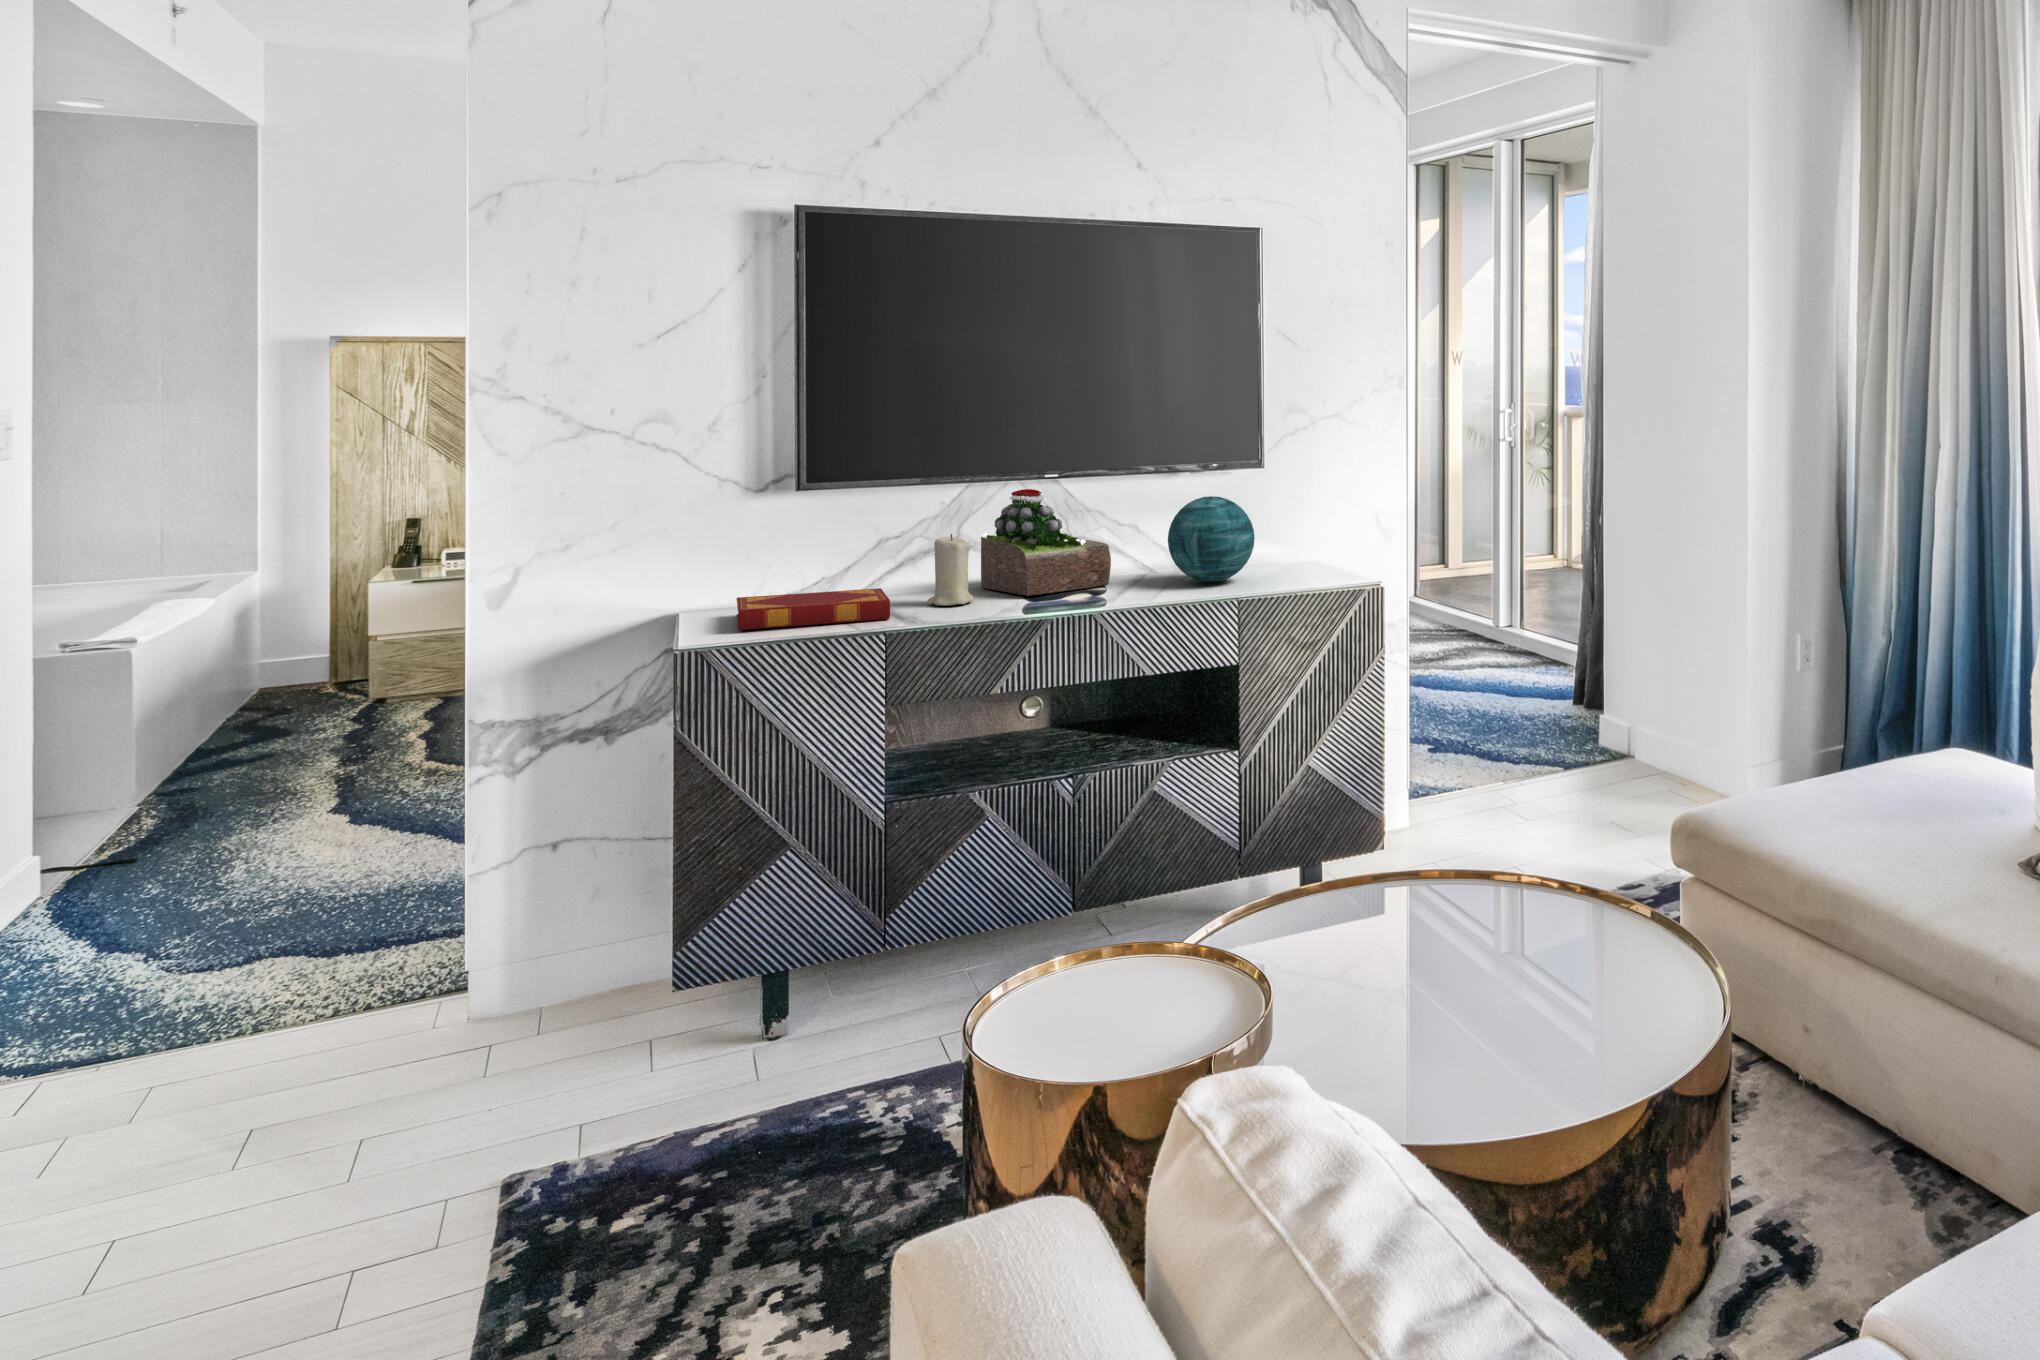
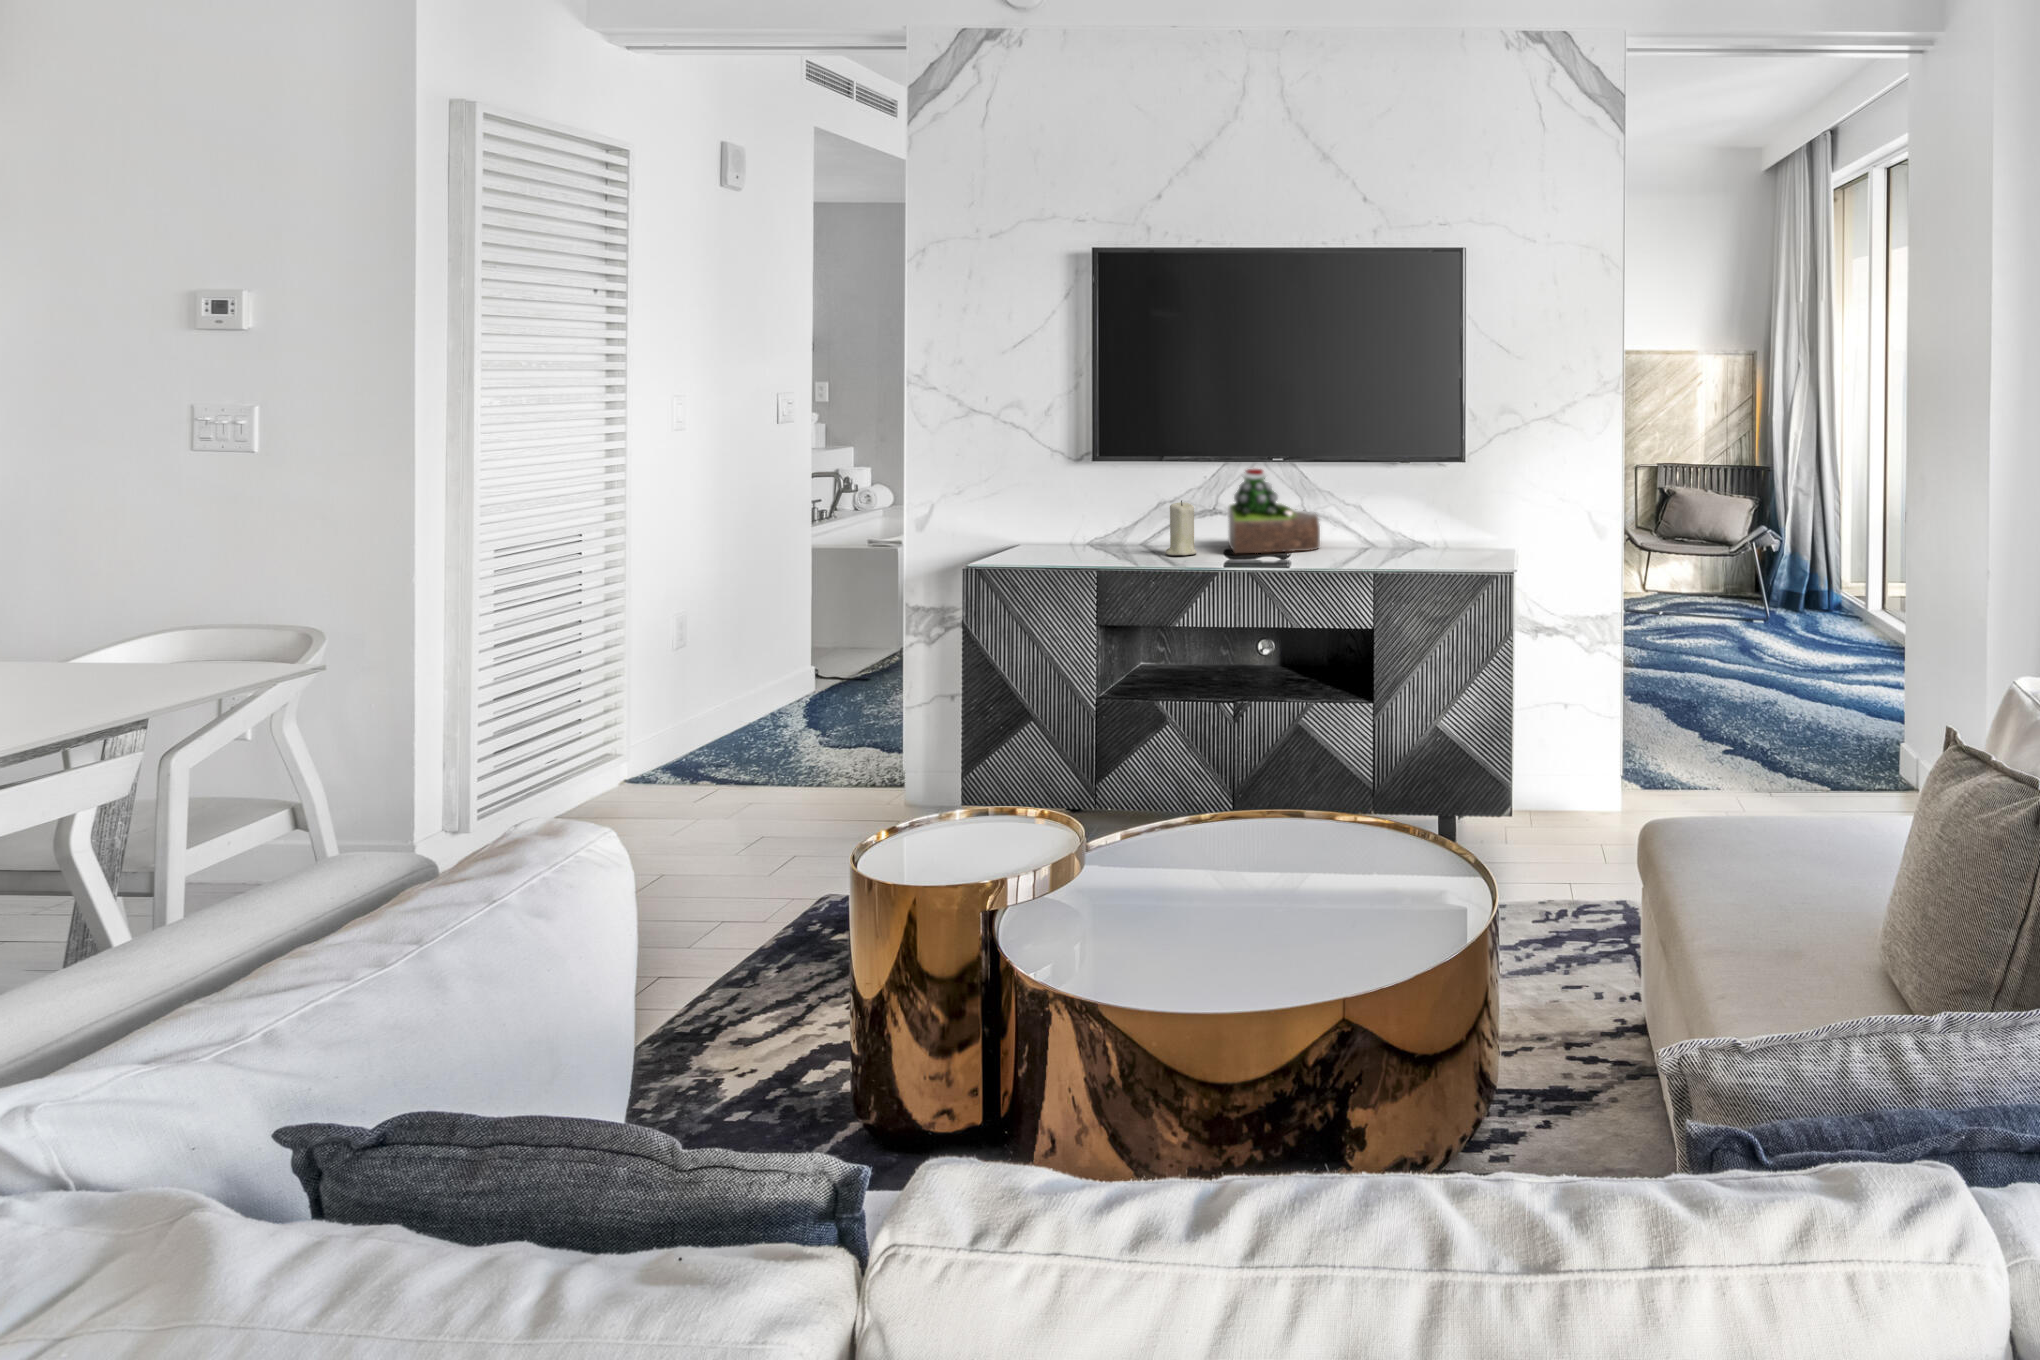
decorative orb: present [1168,496,1255,582] -> none [1348,482,1421,555]
hardback book: present [737,588,890,630] -> none [1021,537,1142,561]

